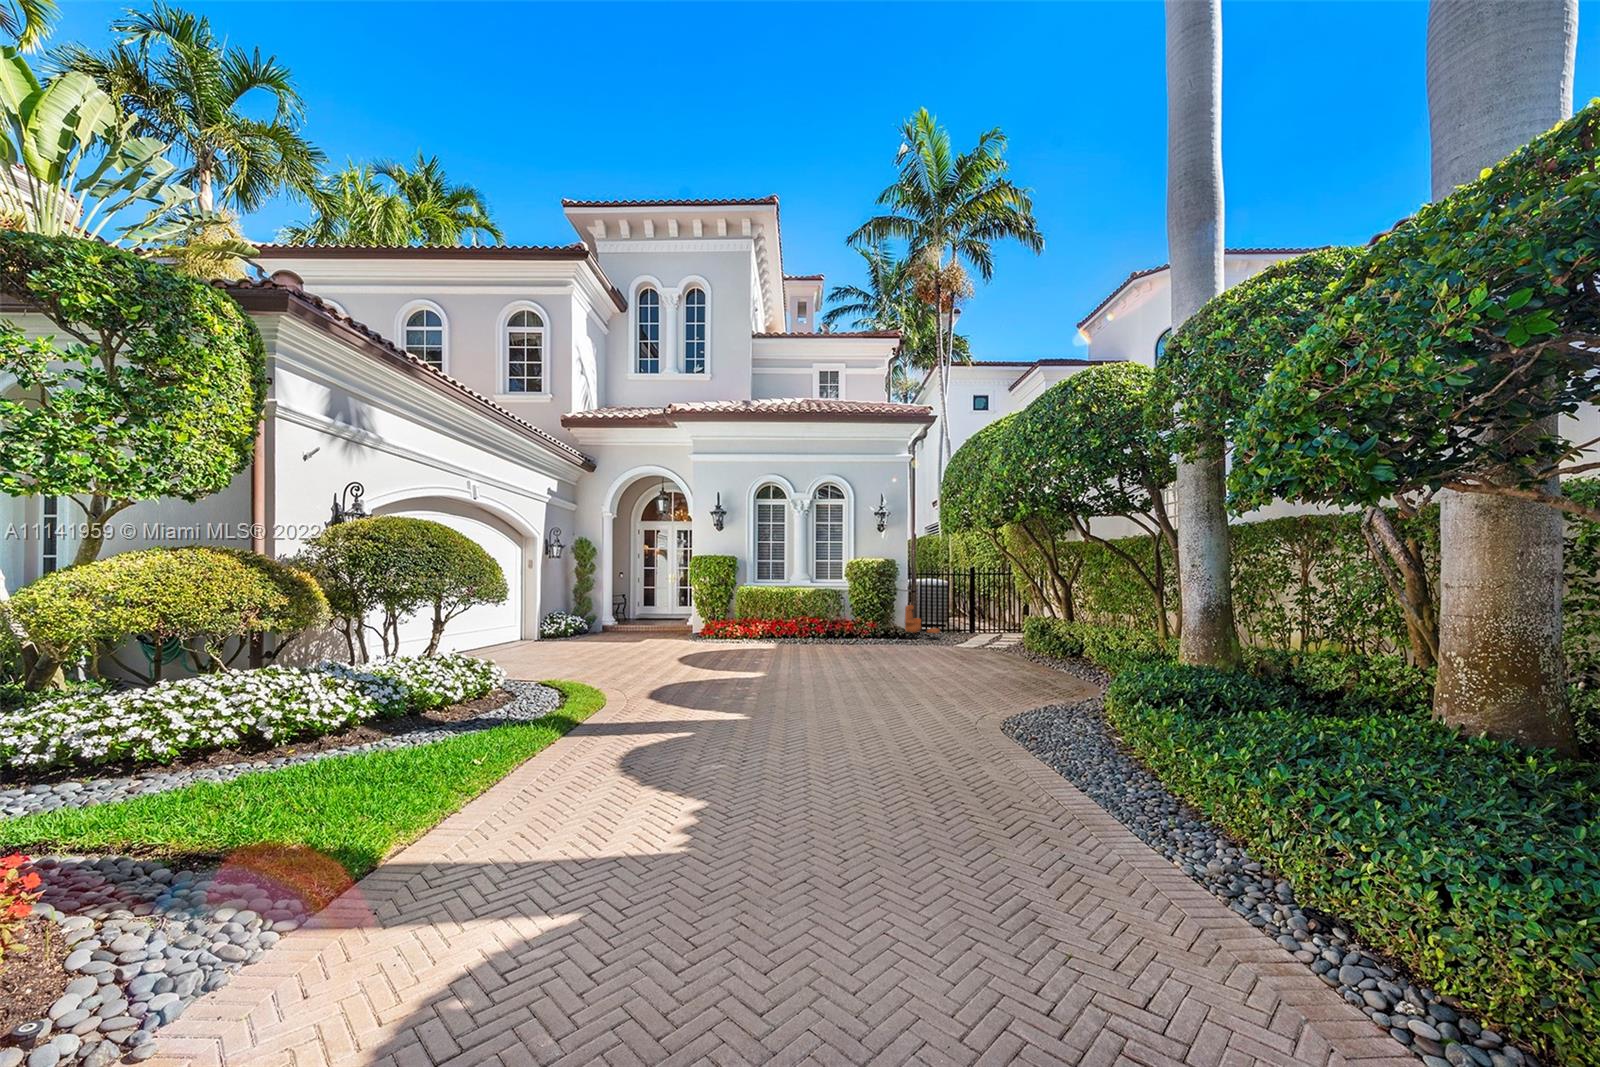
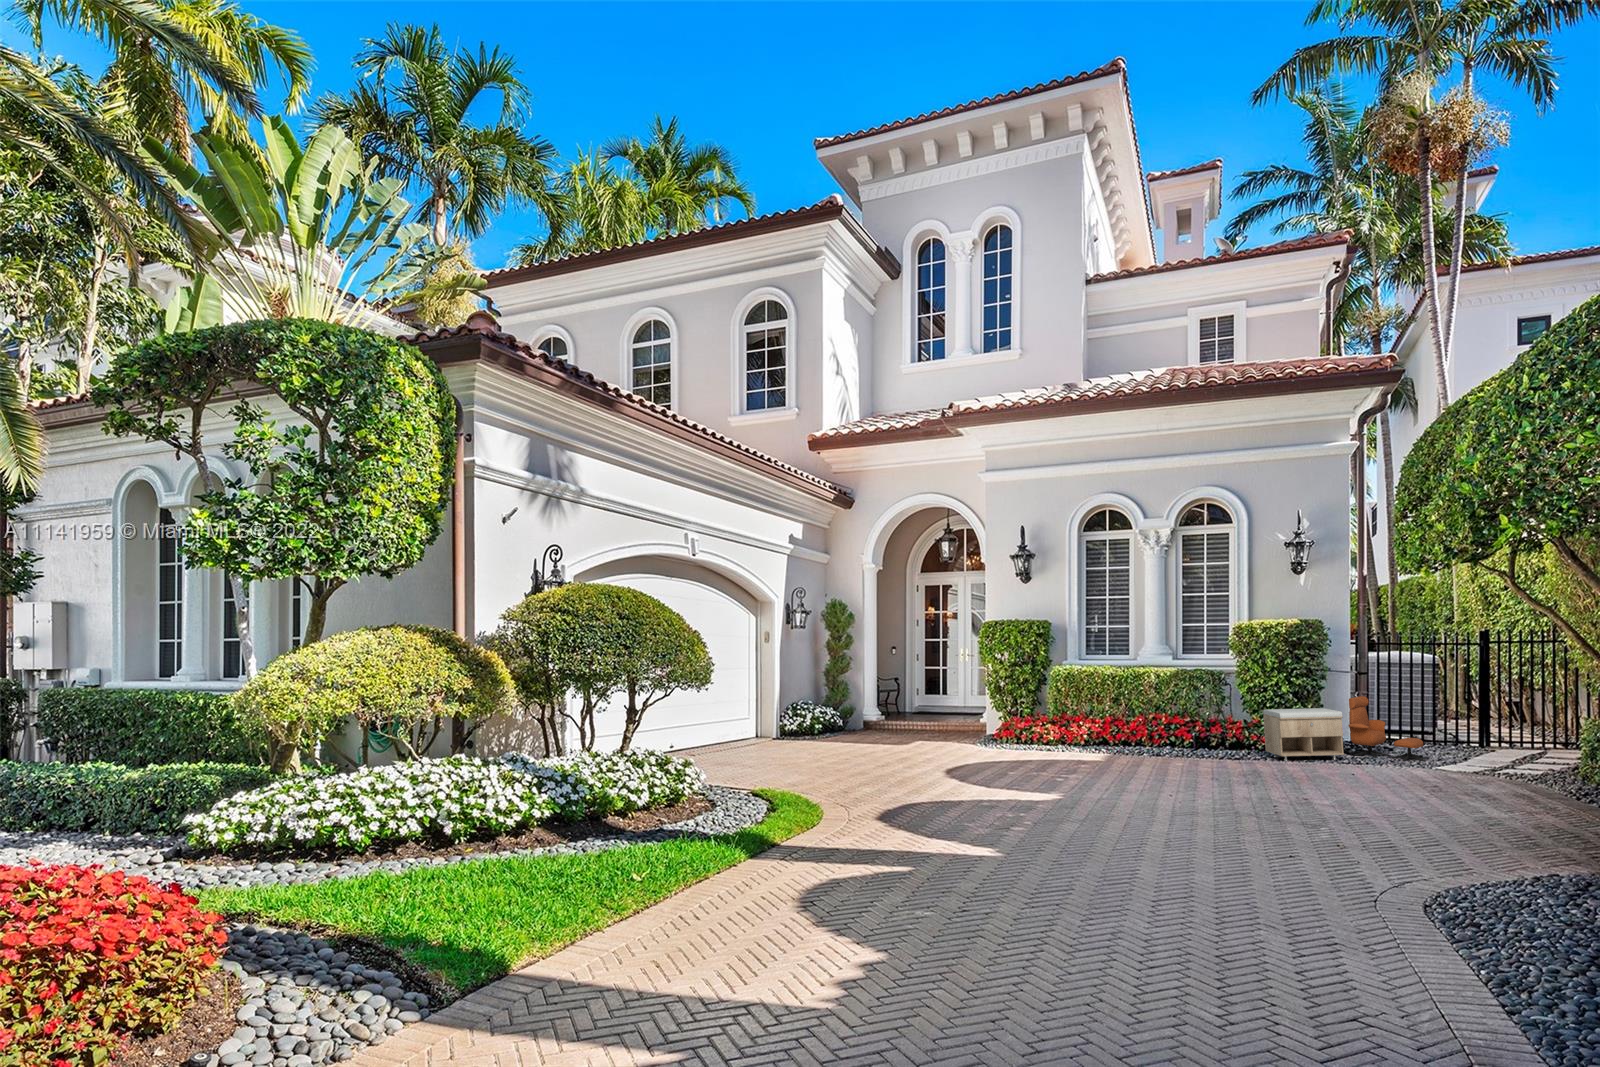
storage bench: none [862,612,903,643] -> present [1263,708,1344,761]

